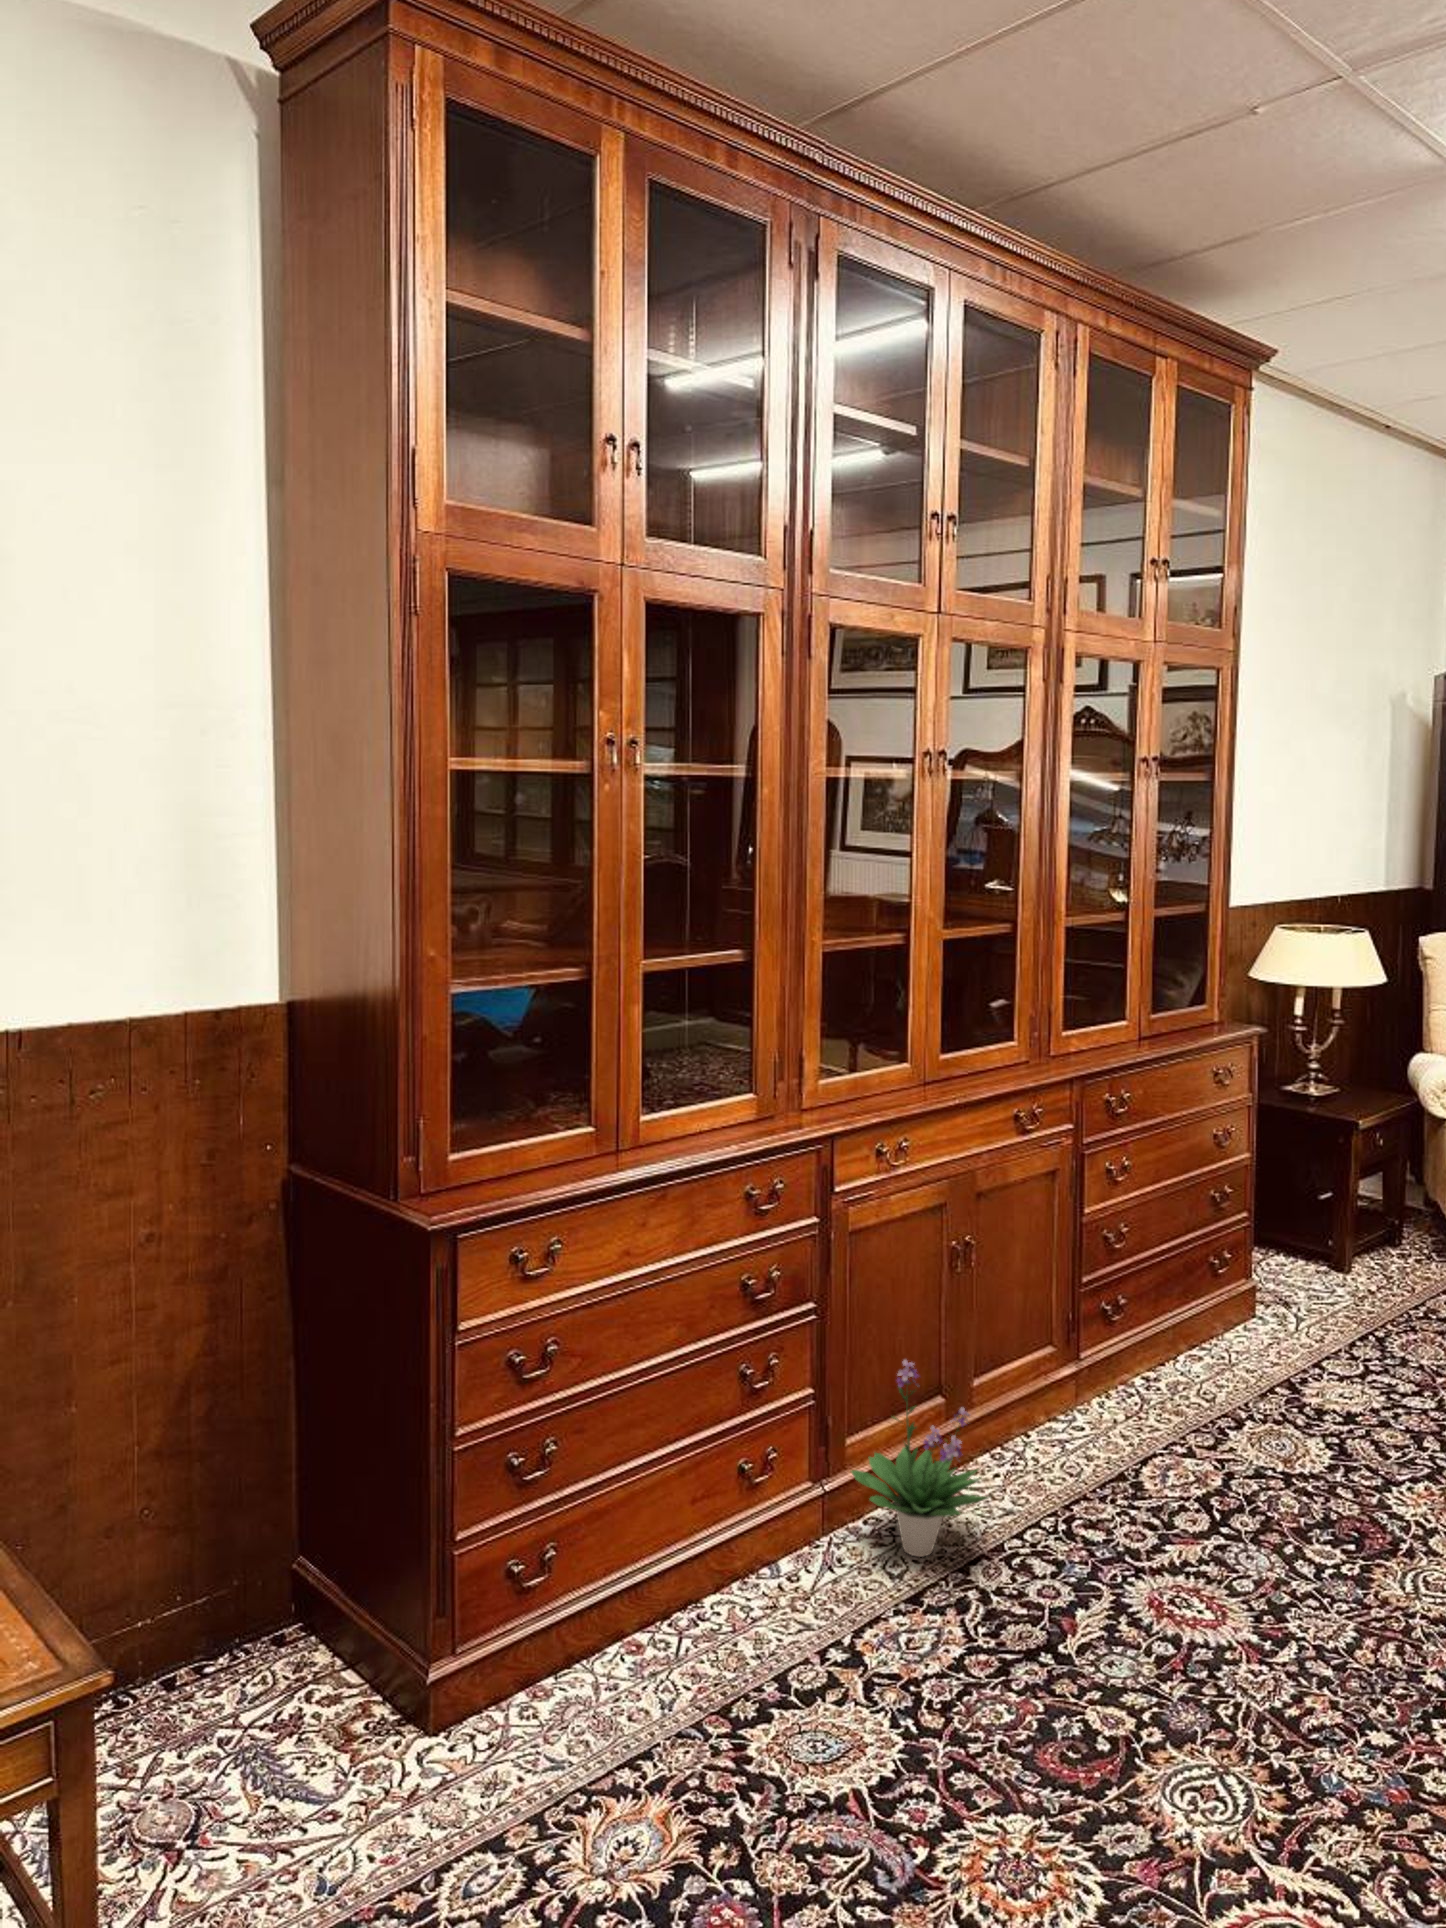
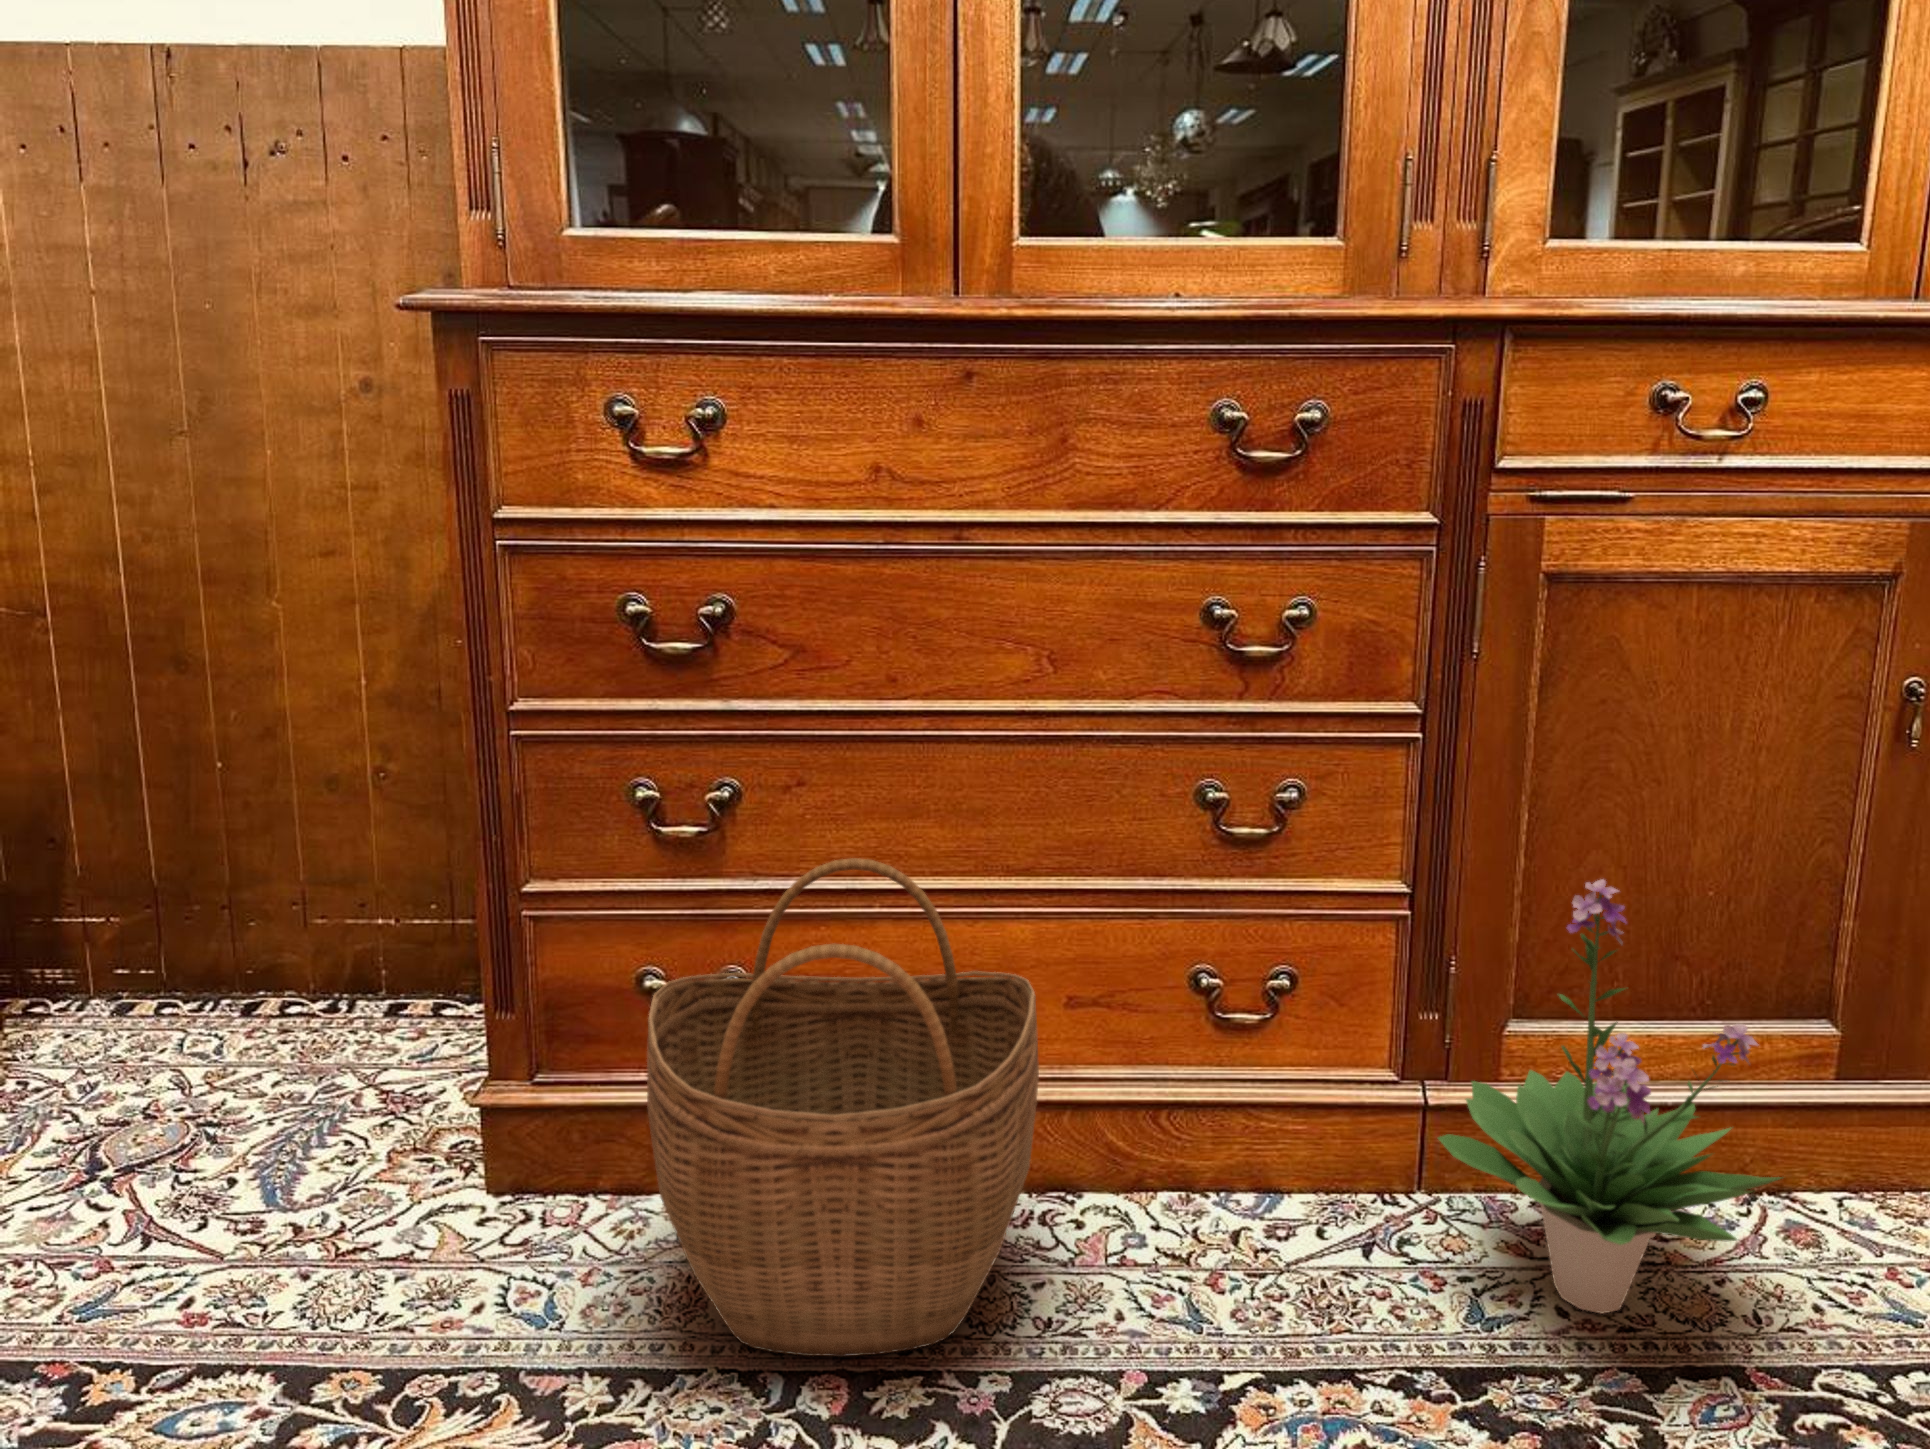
woven basket: none [575,1449,772,1724] -> present [647,858,1039,1356]

